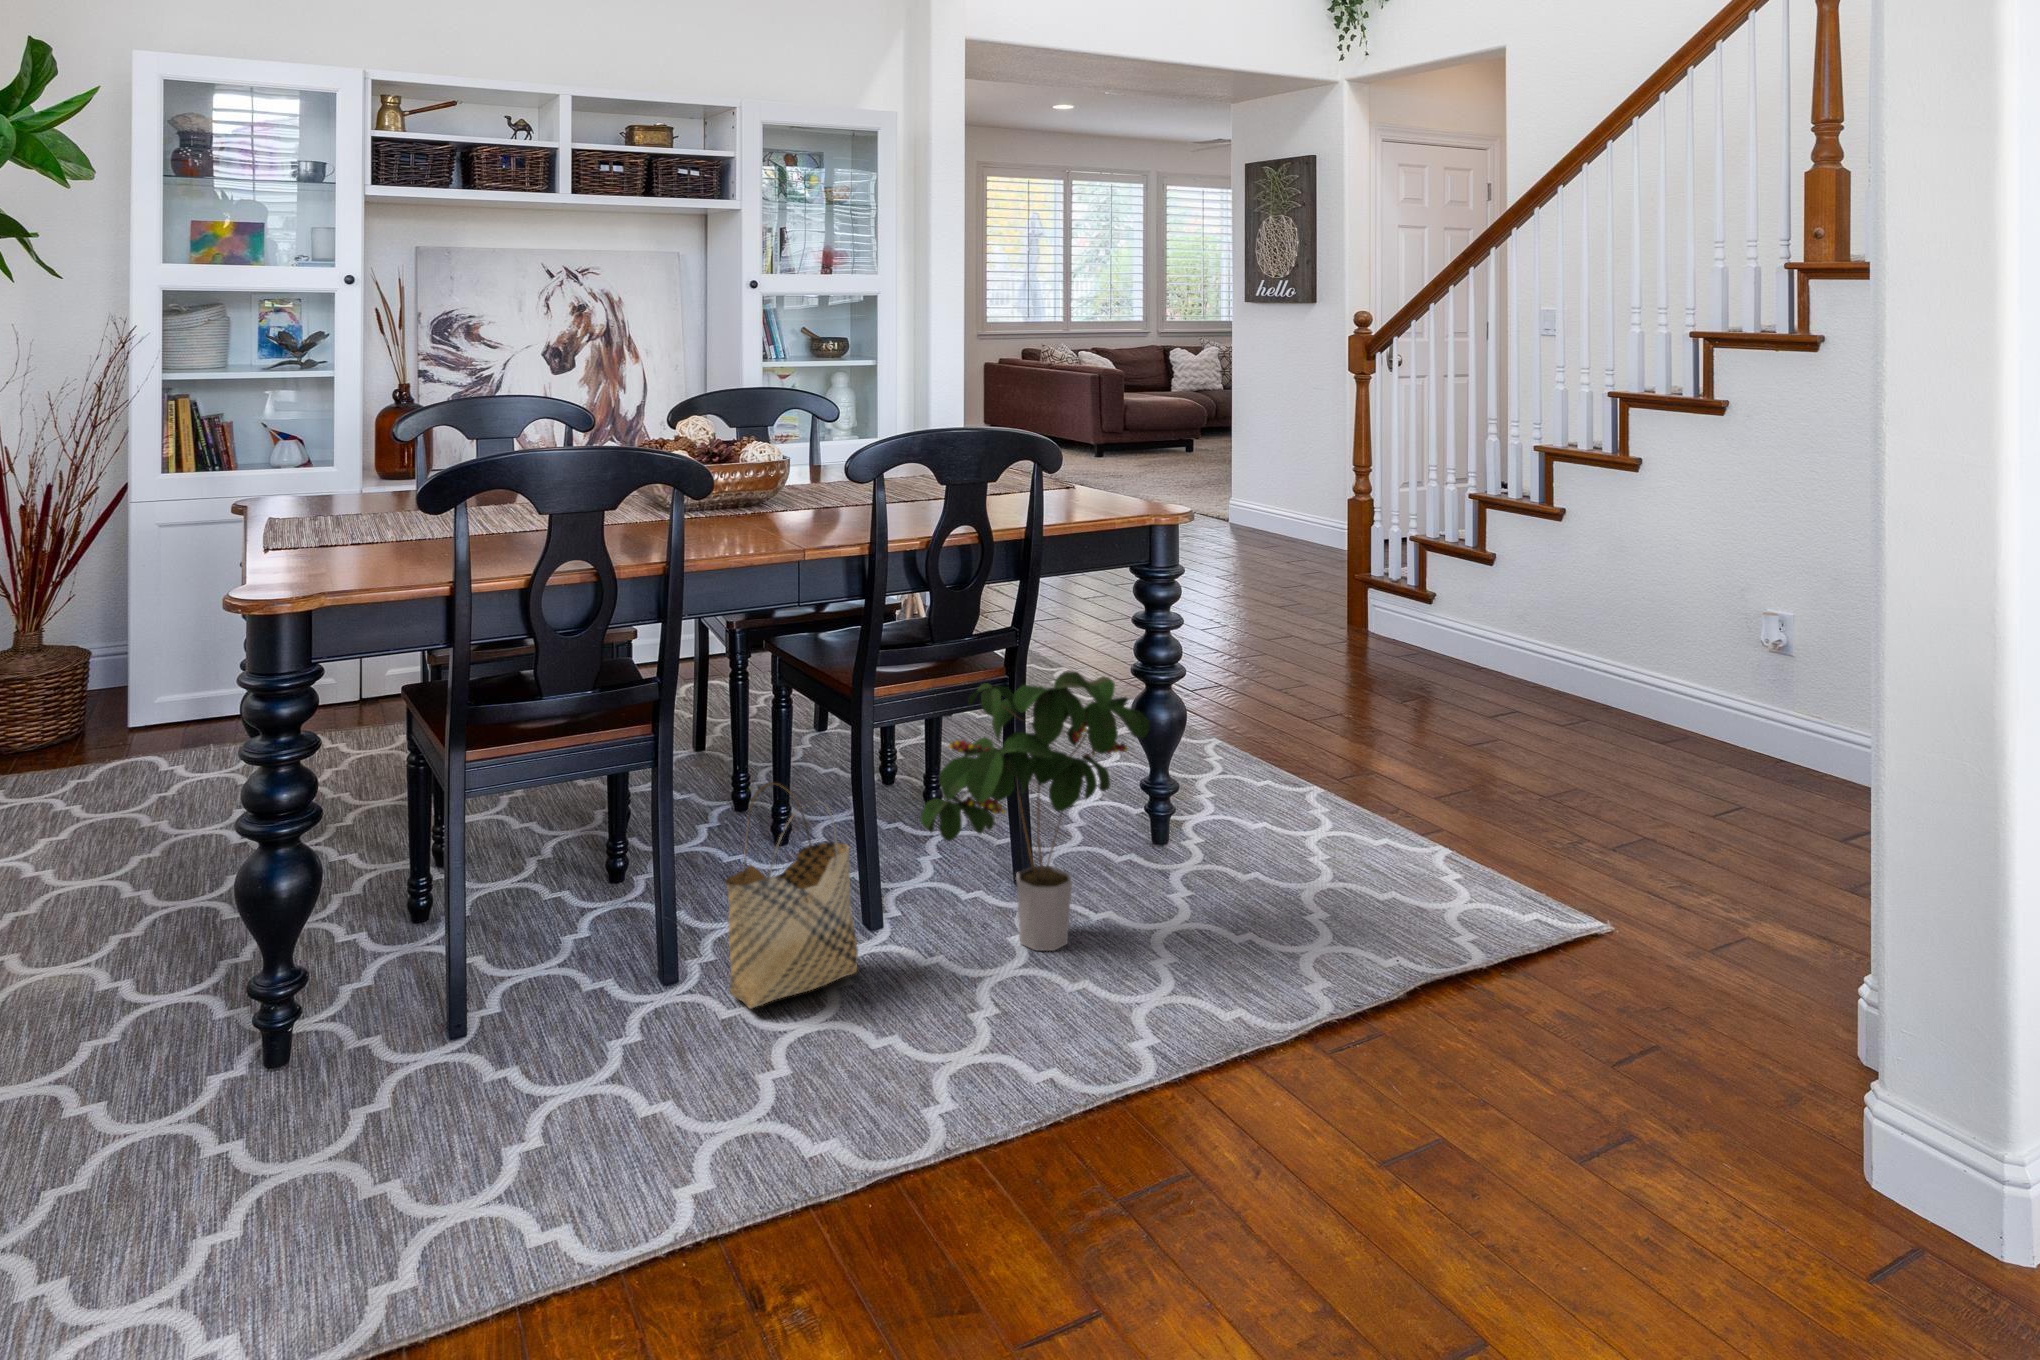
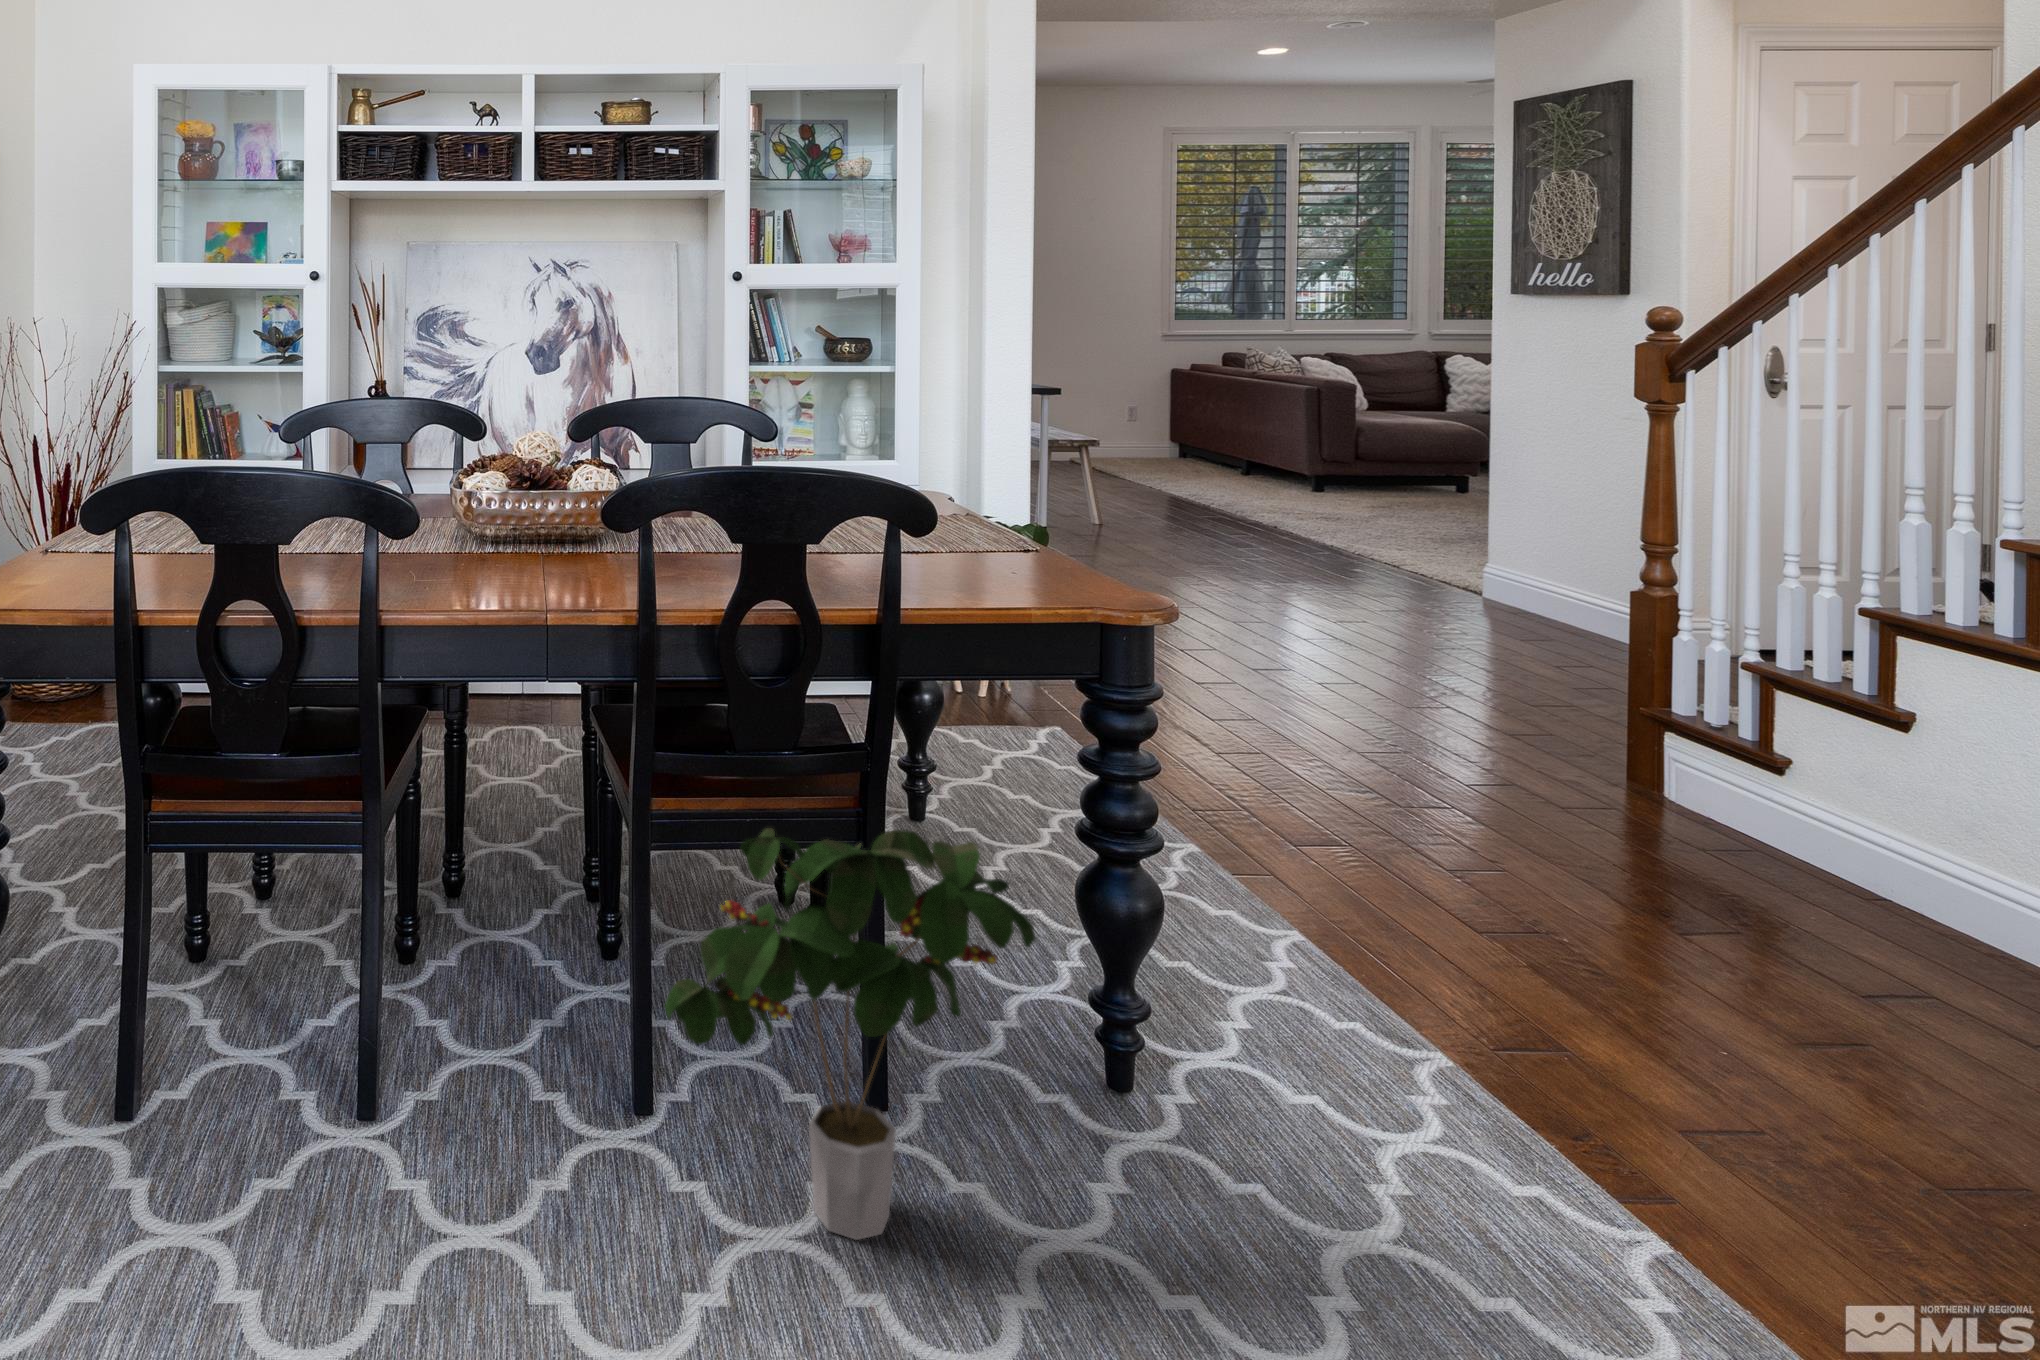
woven basket: present [725,783,858,1008] -> none [382,913,570,1214]

